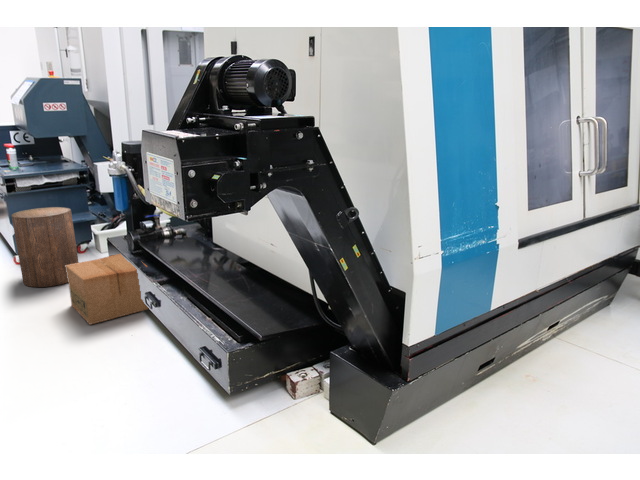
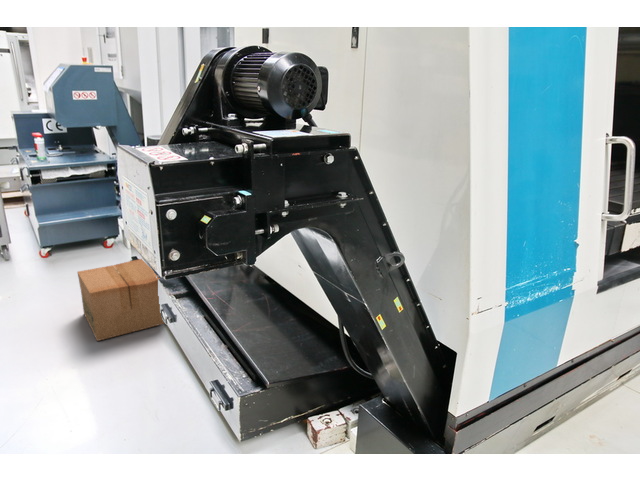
stool: present [11,207,78,287] -> none [29,203,101,288]

